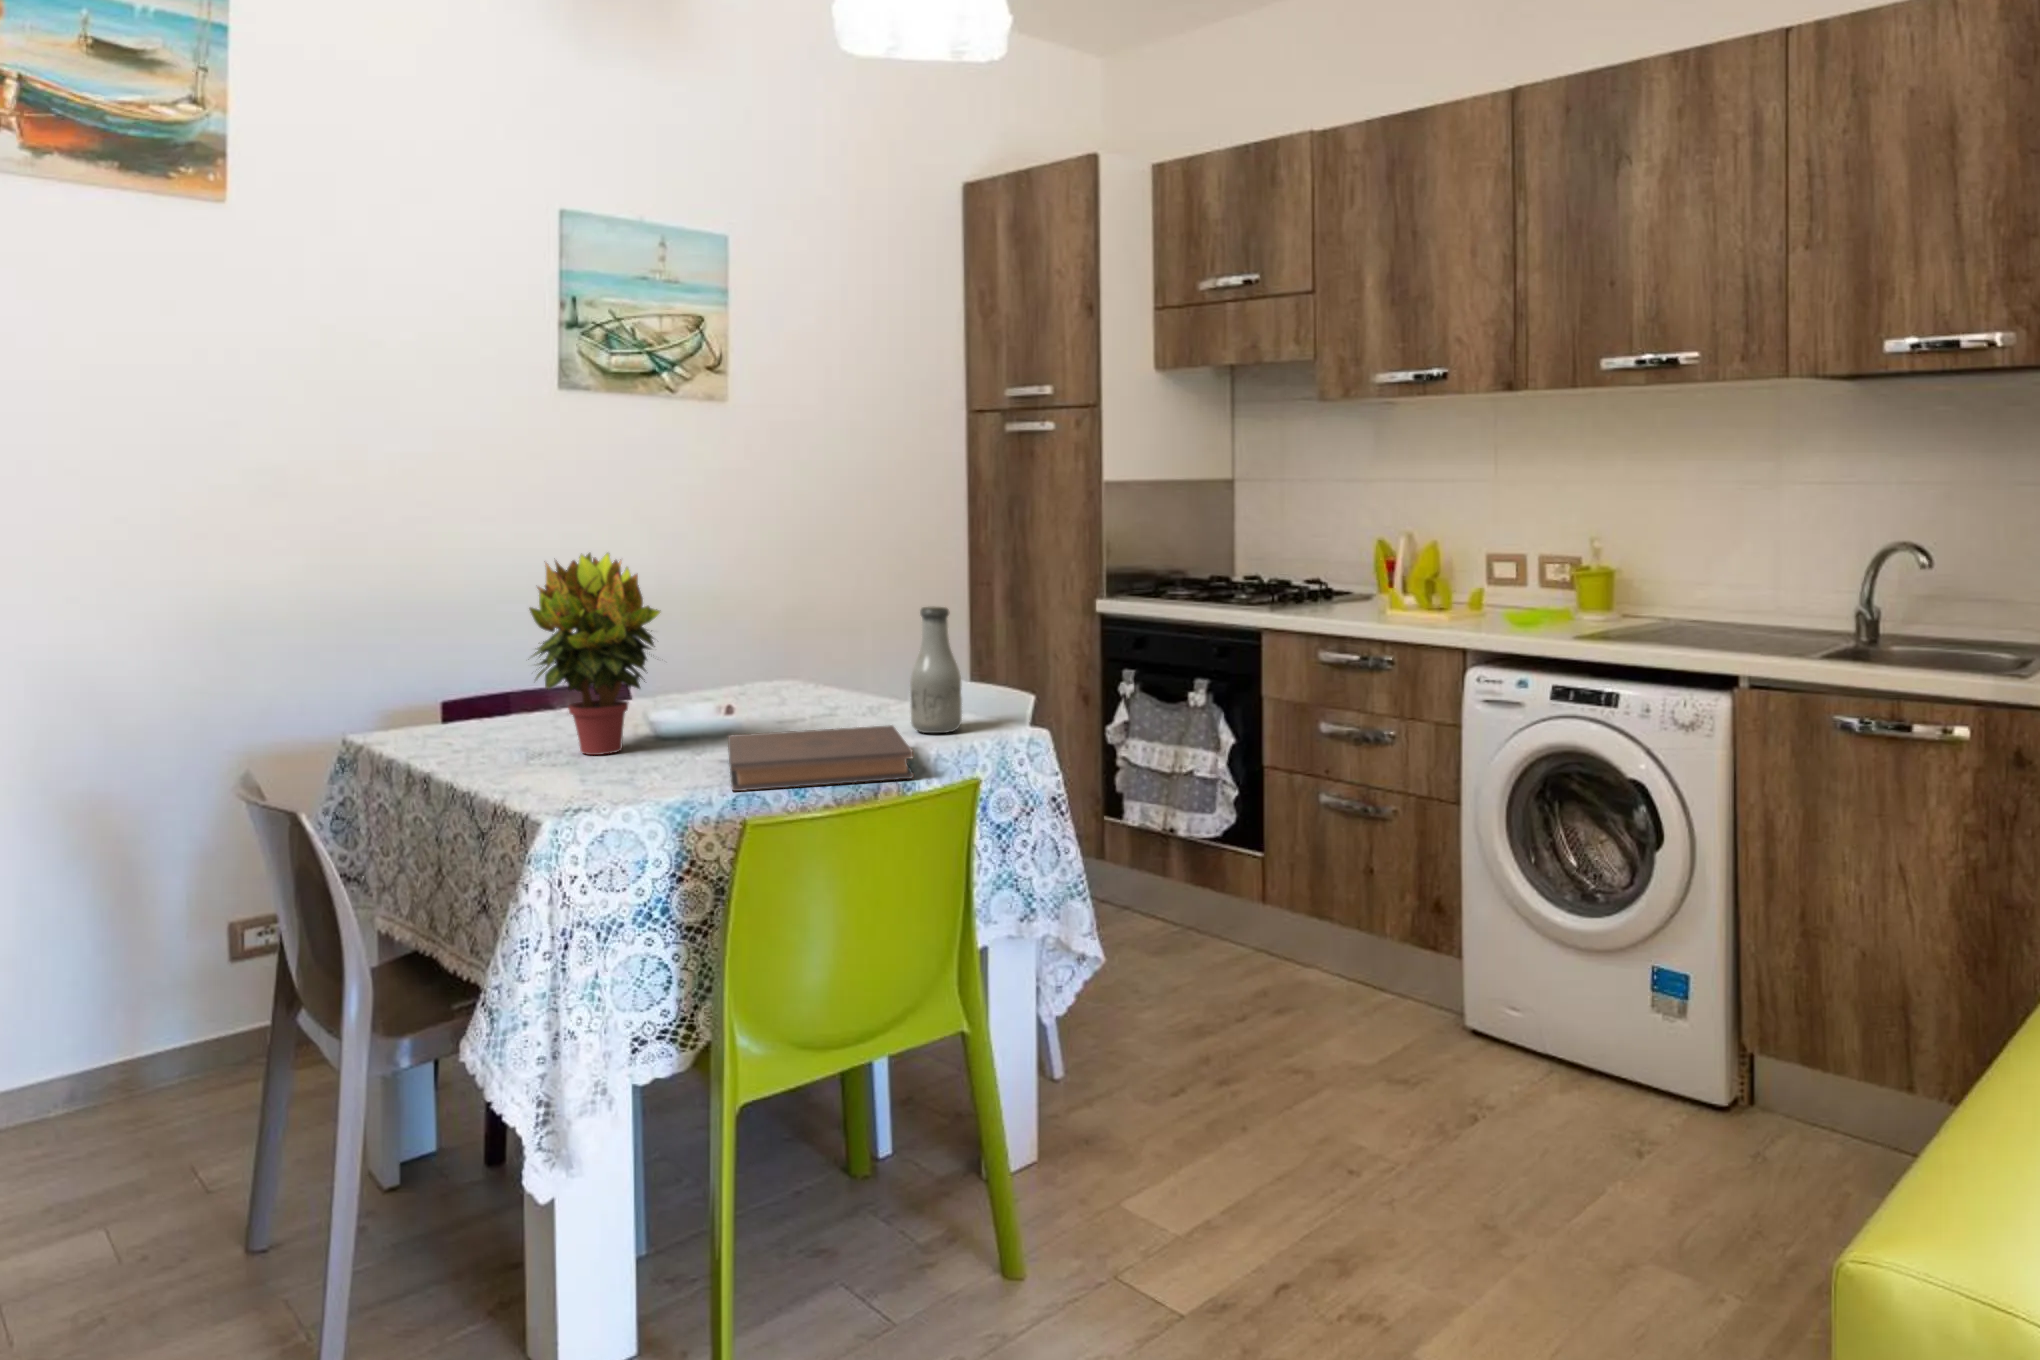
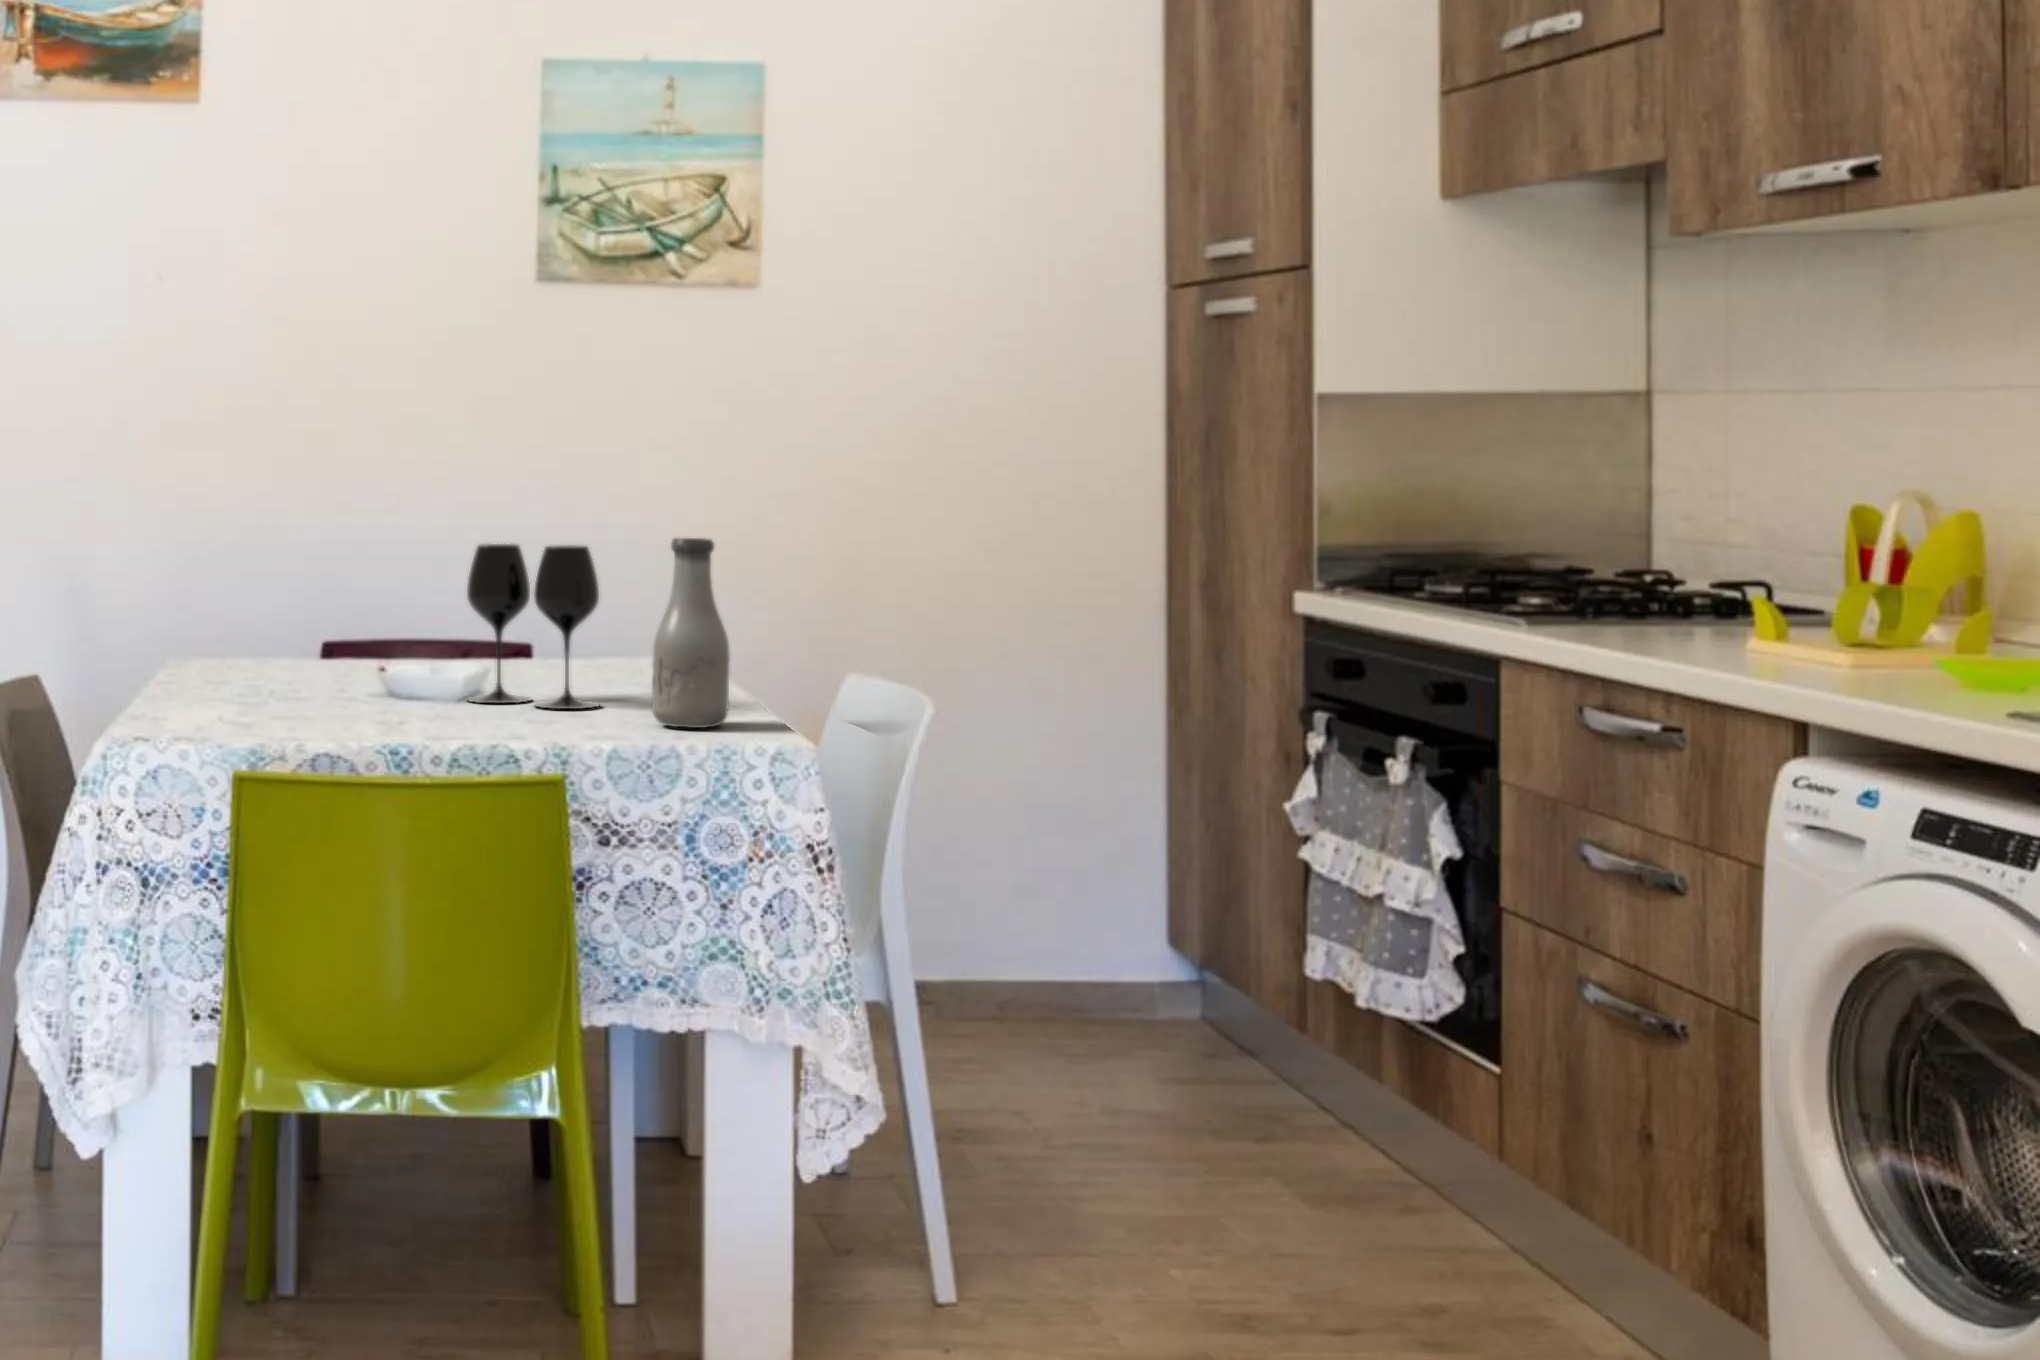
potted plant: present [528,553,660,755] -> none [197,451,359,708]
wine glass: none [721,611,837,729] -> present [467,544,599,709]
book: present [728,725,914,791] -> none [266,691,573,762]

